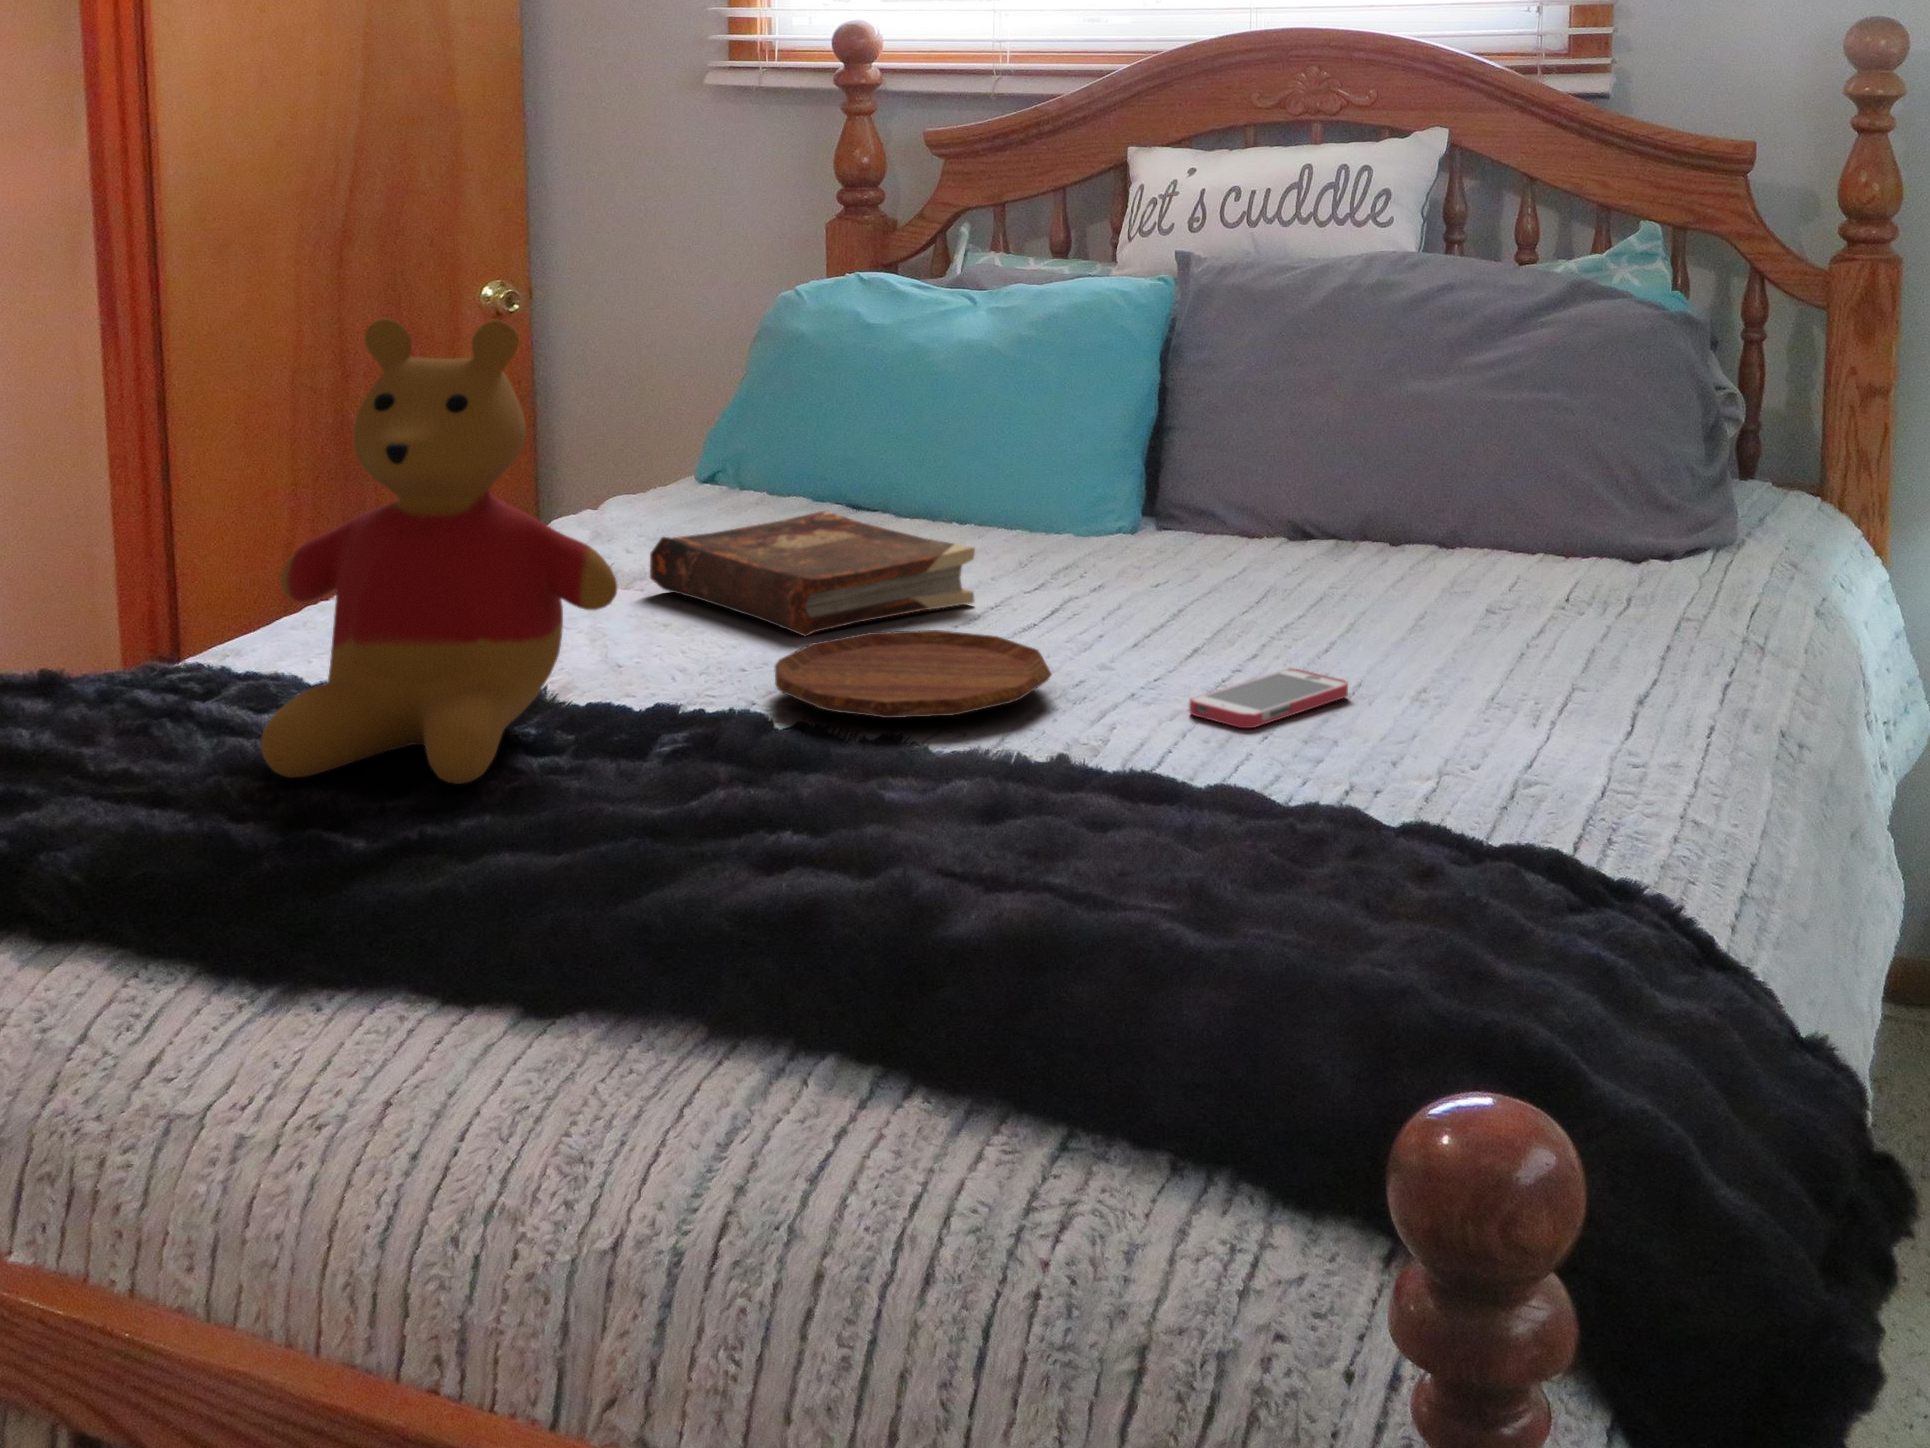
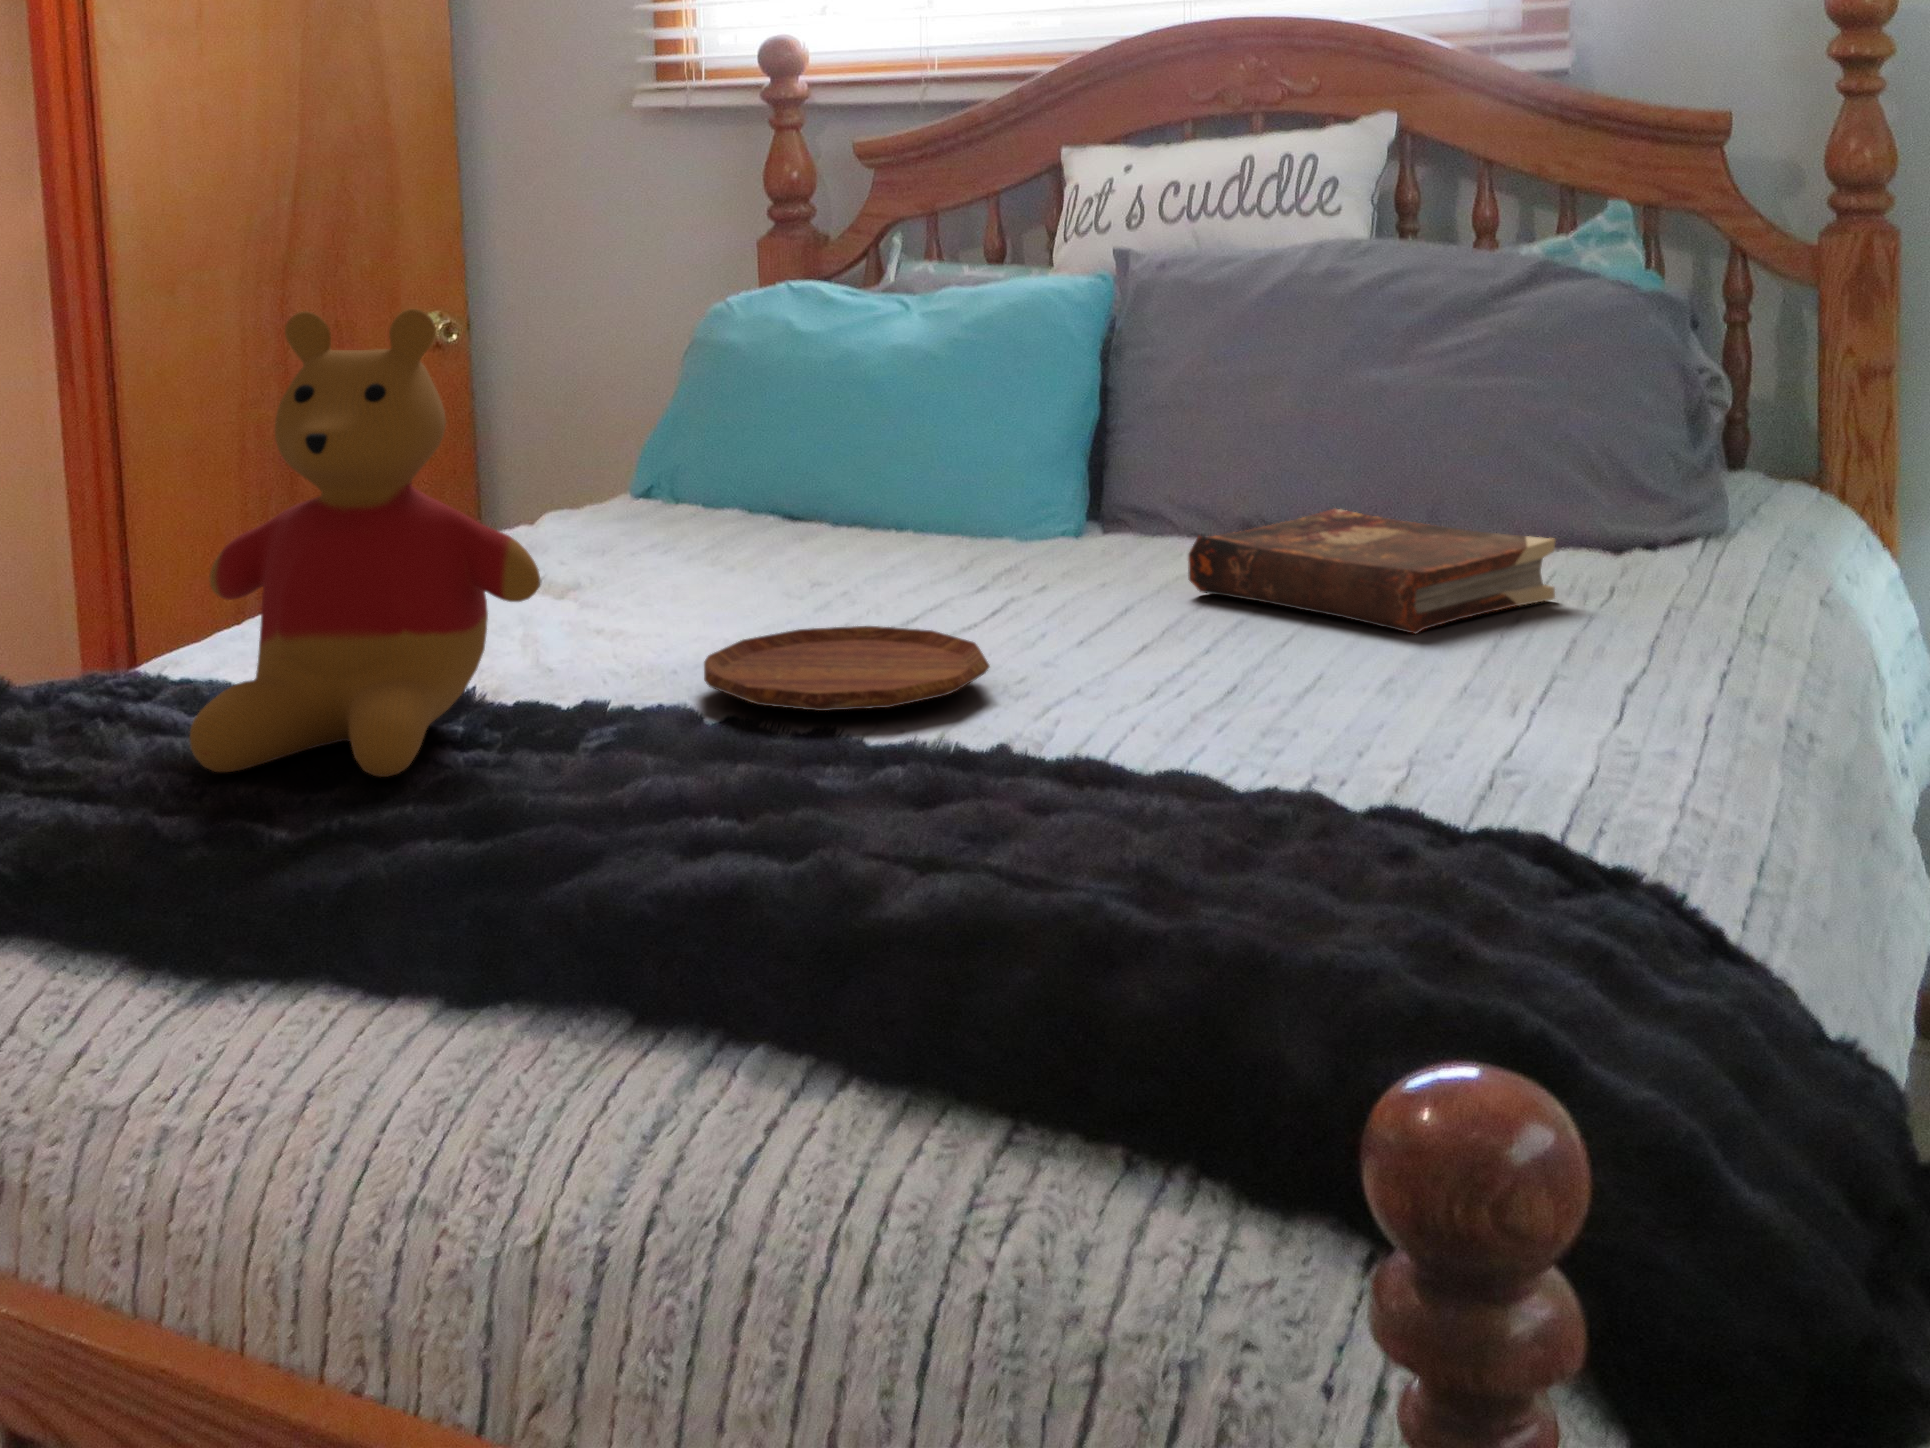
book: present [650,511,975,637] -> present [1188,509,1555,634]
smartphone: present [1189,668,1348,728] -> none [1136,658,1307,718]

